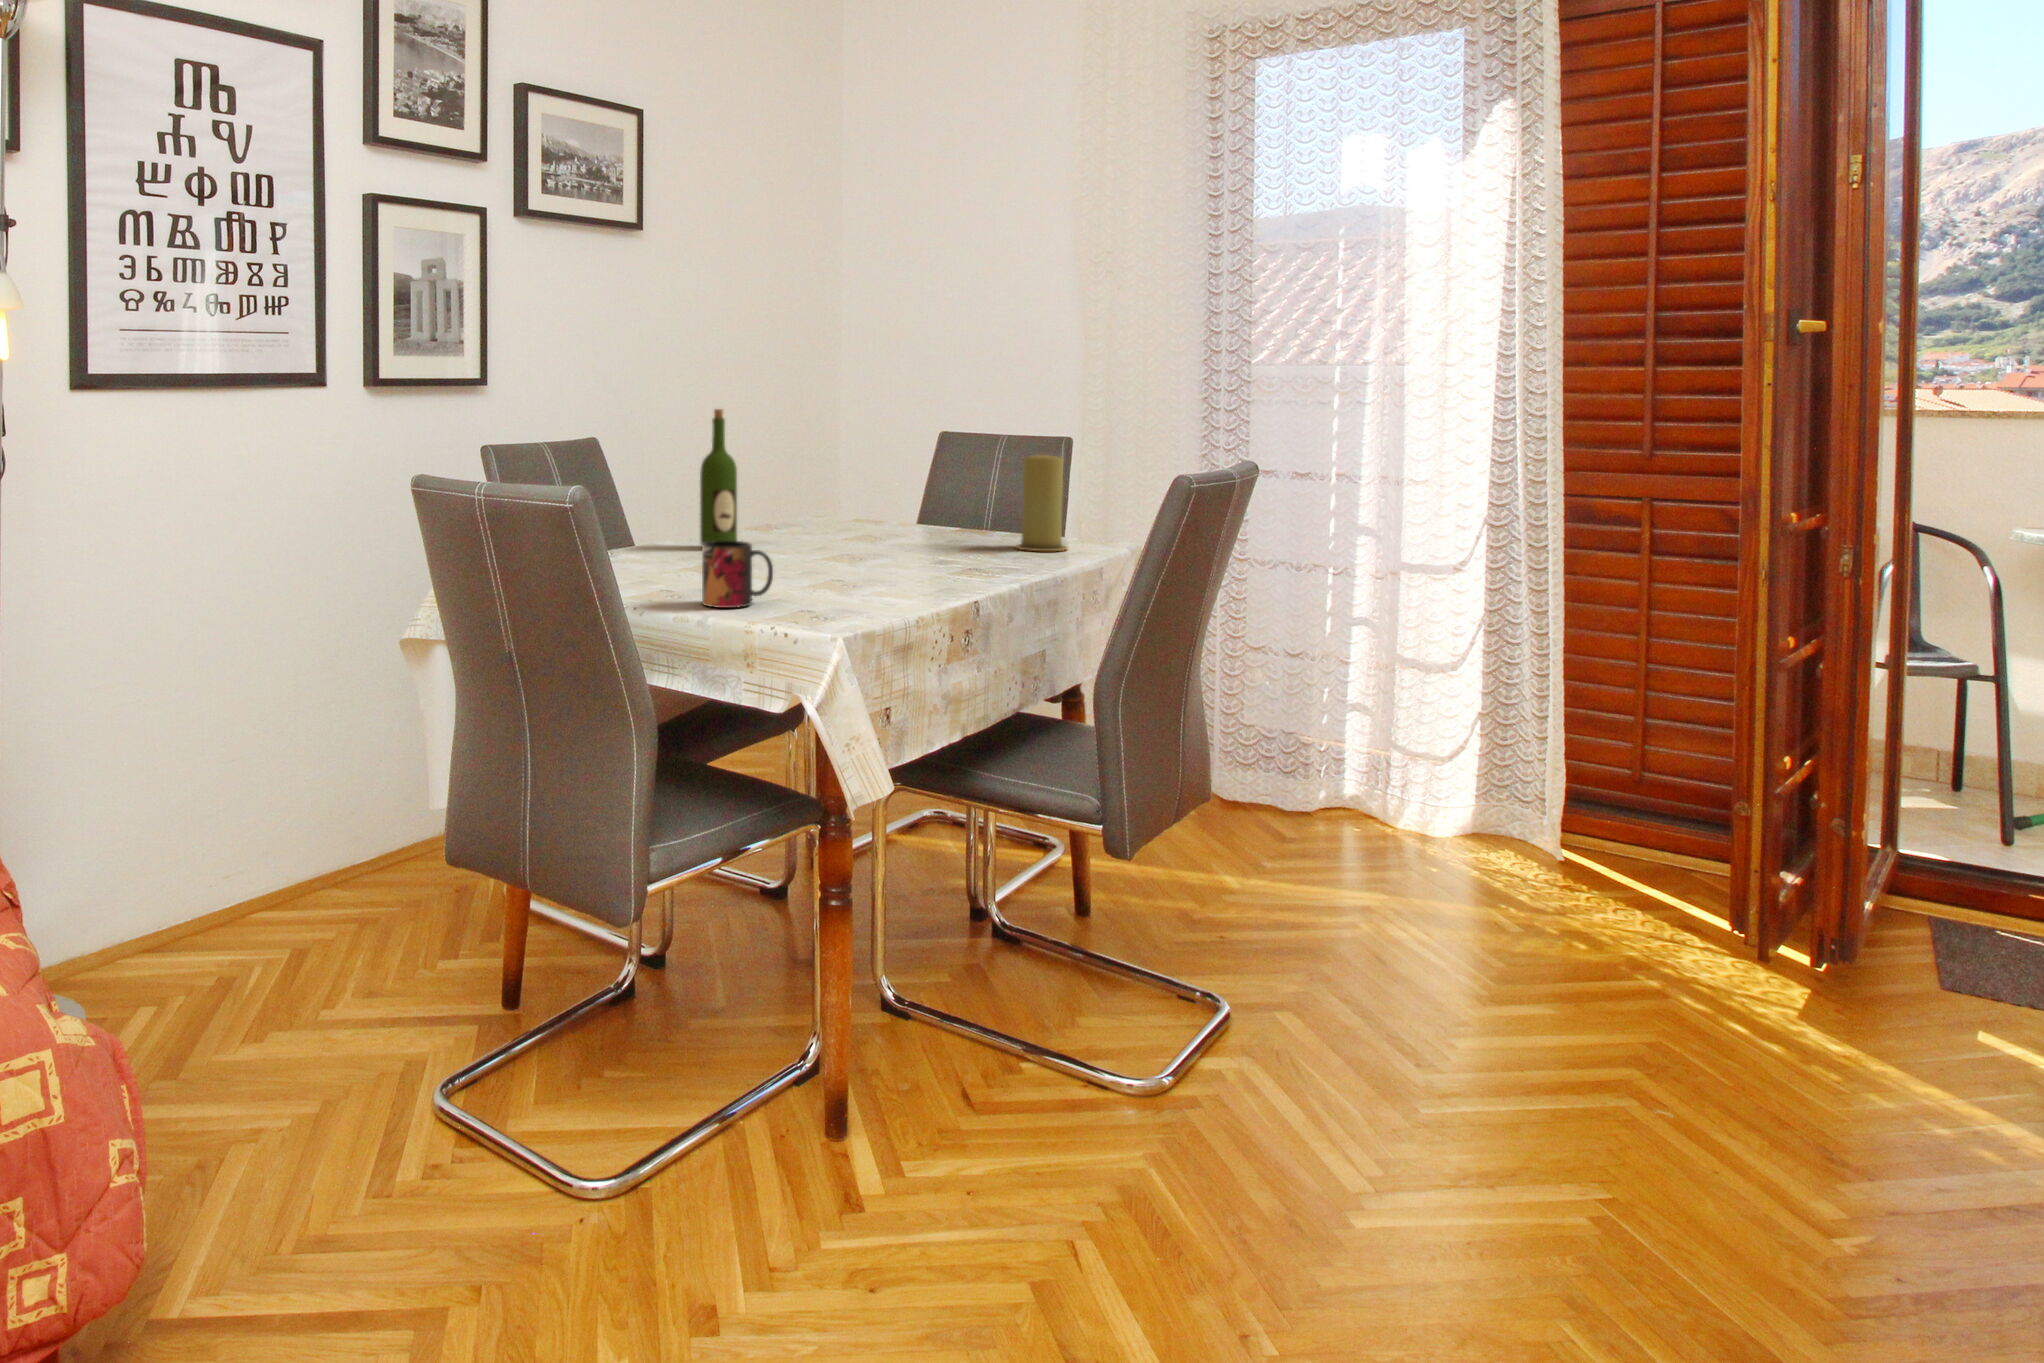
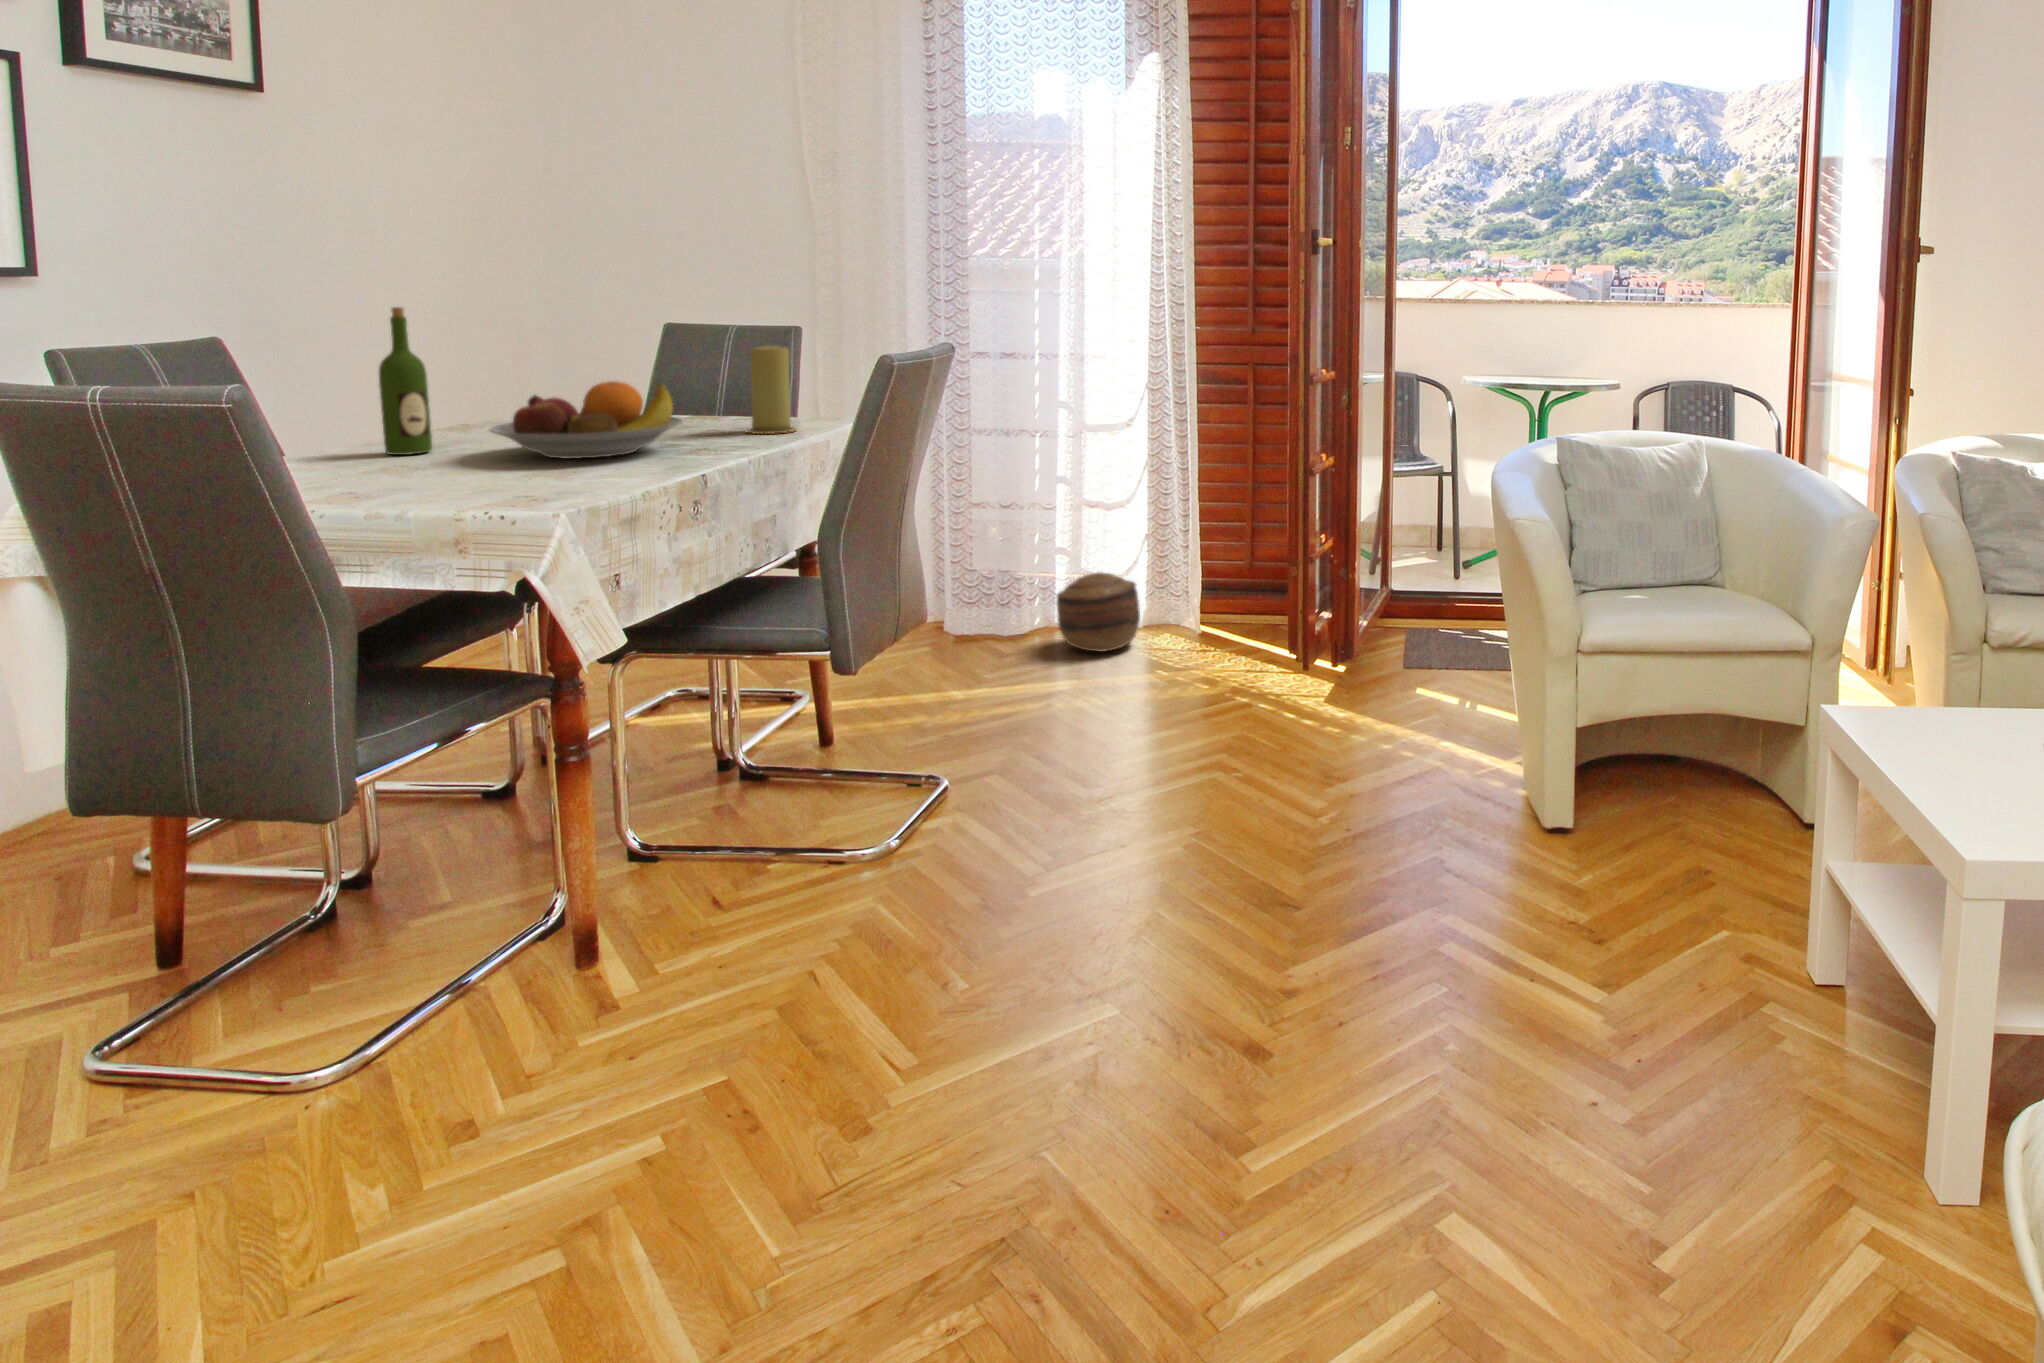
fruit bowl: none [783,486,957,565] -> present [490,381,683,459]
mug: present [702,541,773,608] -> none [396,443,483,509]
basket: none [1352,751,1468,855] -> present [1057,572,1140,652]

